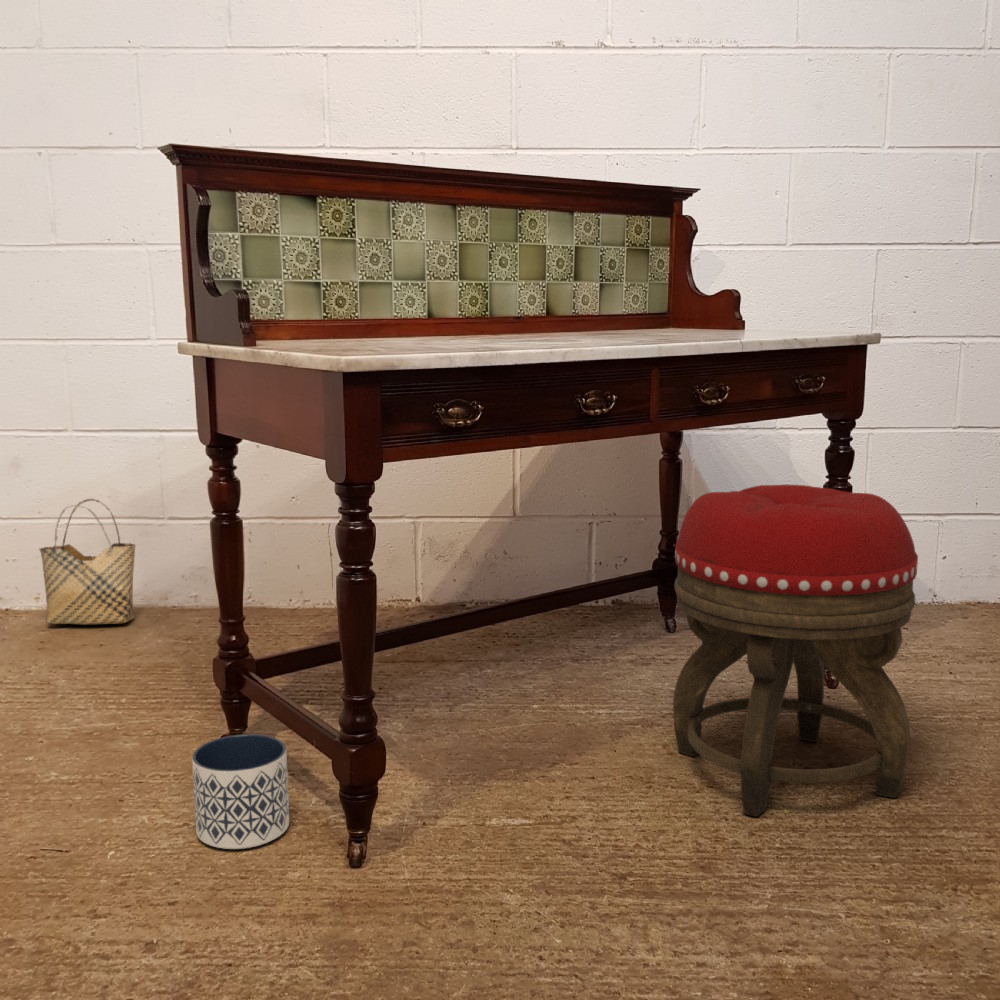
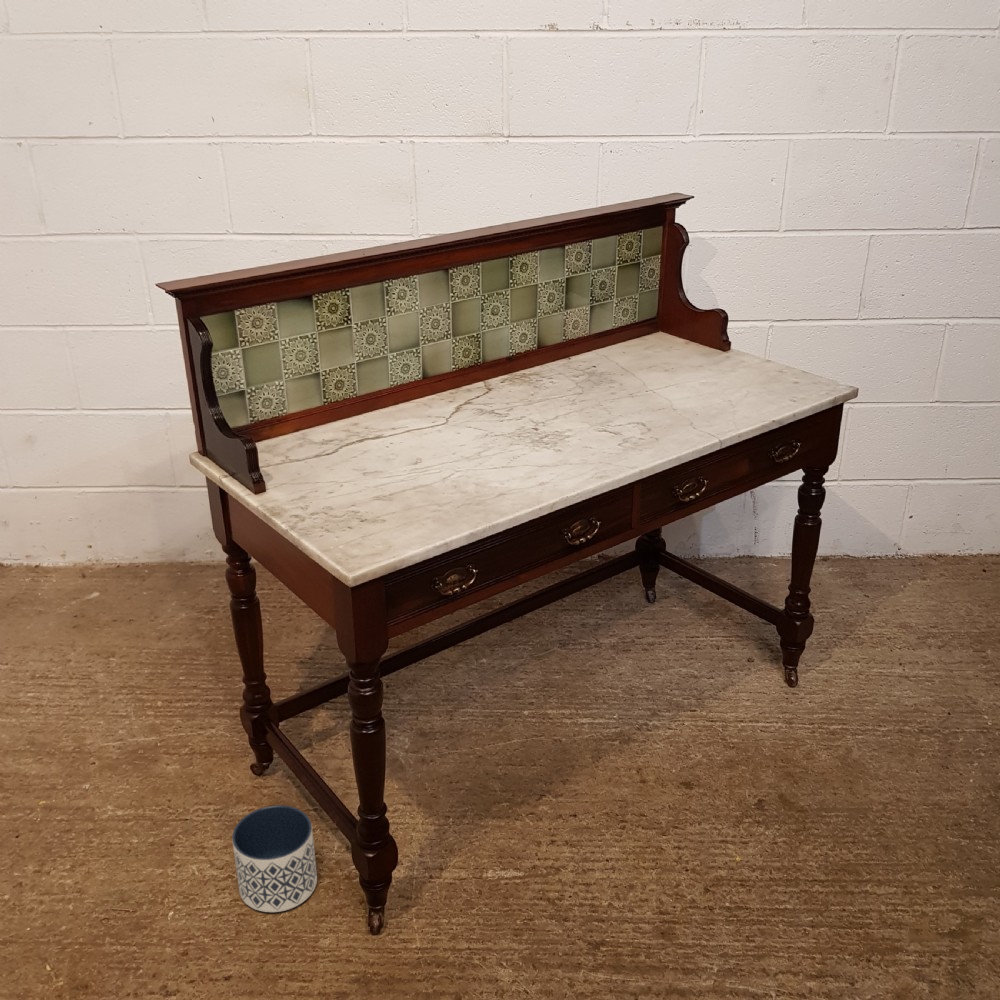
footstool: present [673,484,918,816] -> none [646,563,868,868]
woven basket: present [39,499,135,625] -> none [61,474,156,592]

